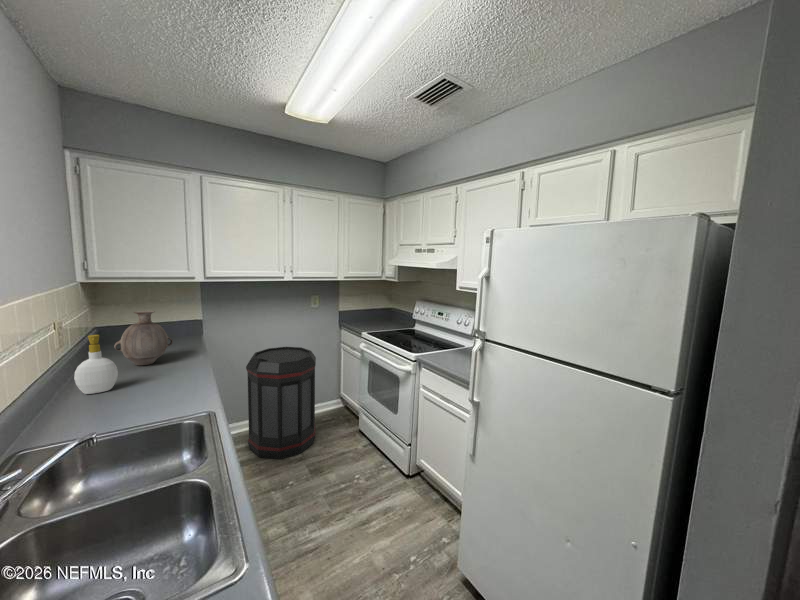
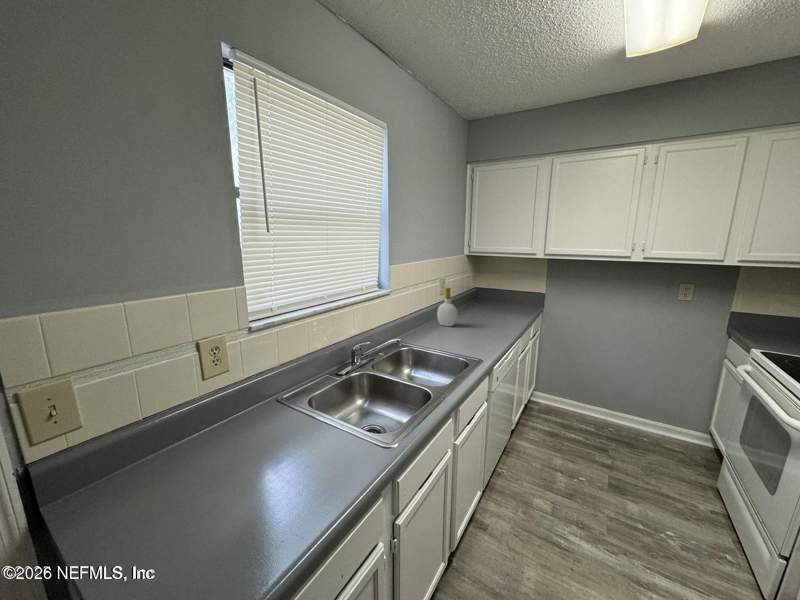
vase: present [114,311,173,365] -> none [468,277,503,318]
trash can: present [246,347,316,459] -> none [561,335,661,460]

